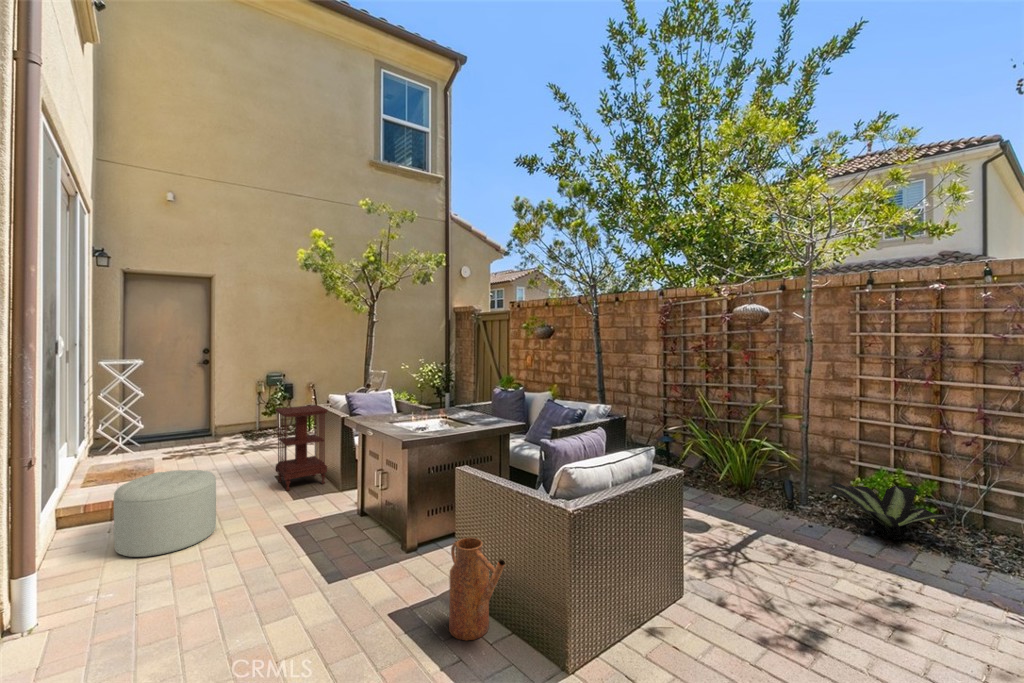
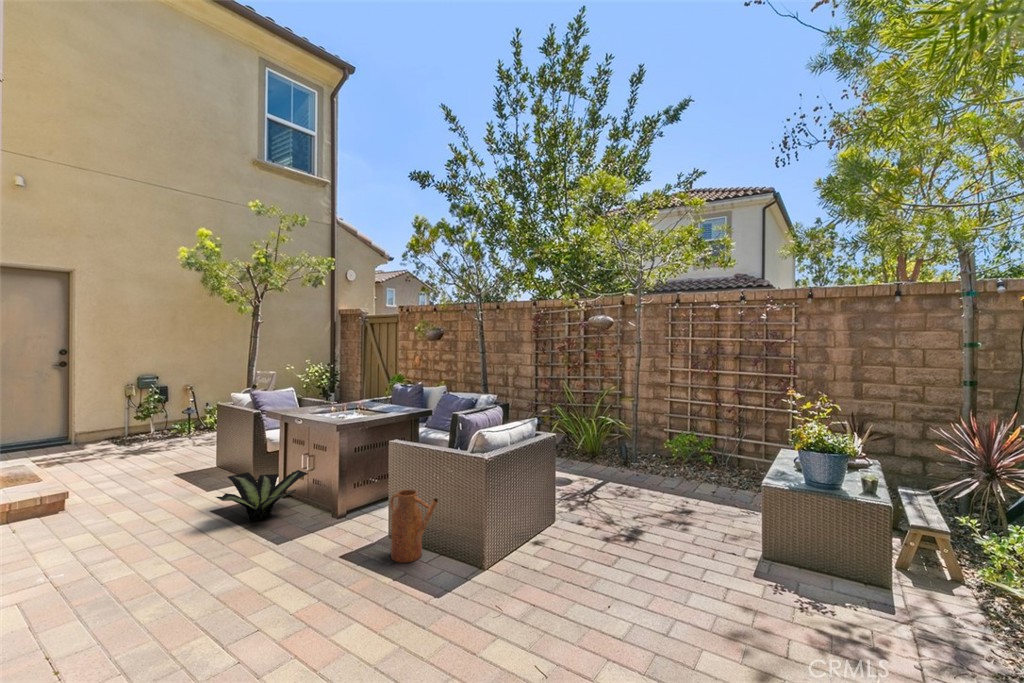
side table: present [275,405,327,491] -> none [175,404,236,487]
ottoman: present [114,470,216,557] -> none [29,466,136,549]
potted plant: present [828,482,951,541] -> present [216,470,308,521]

